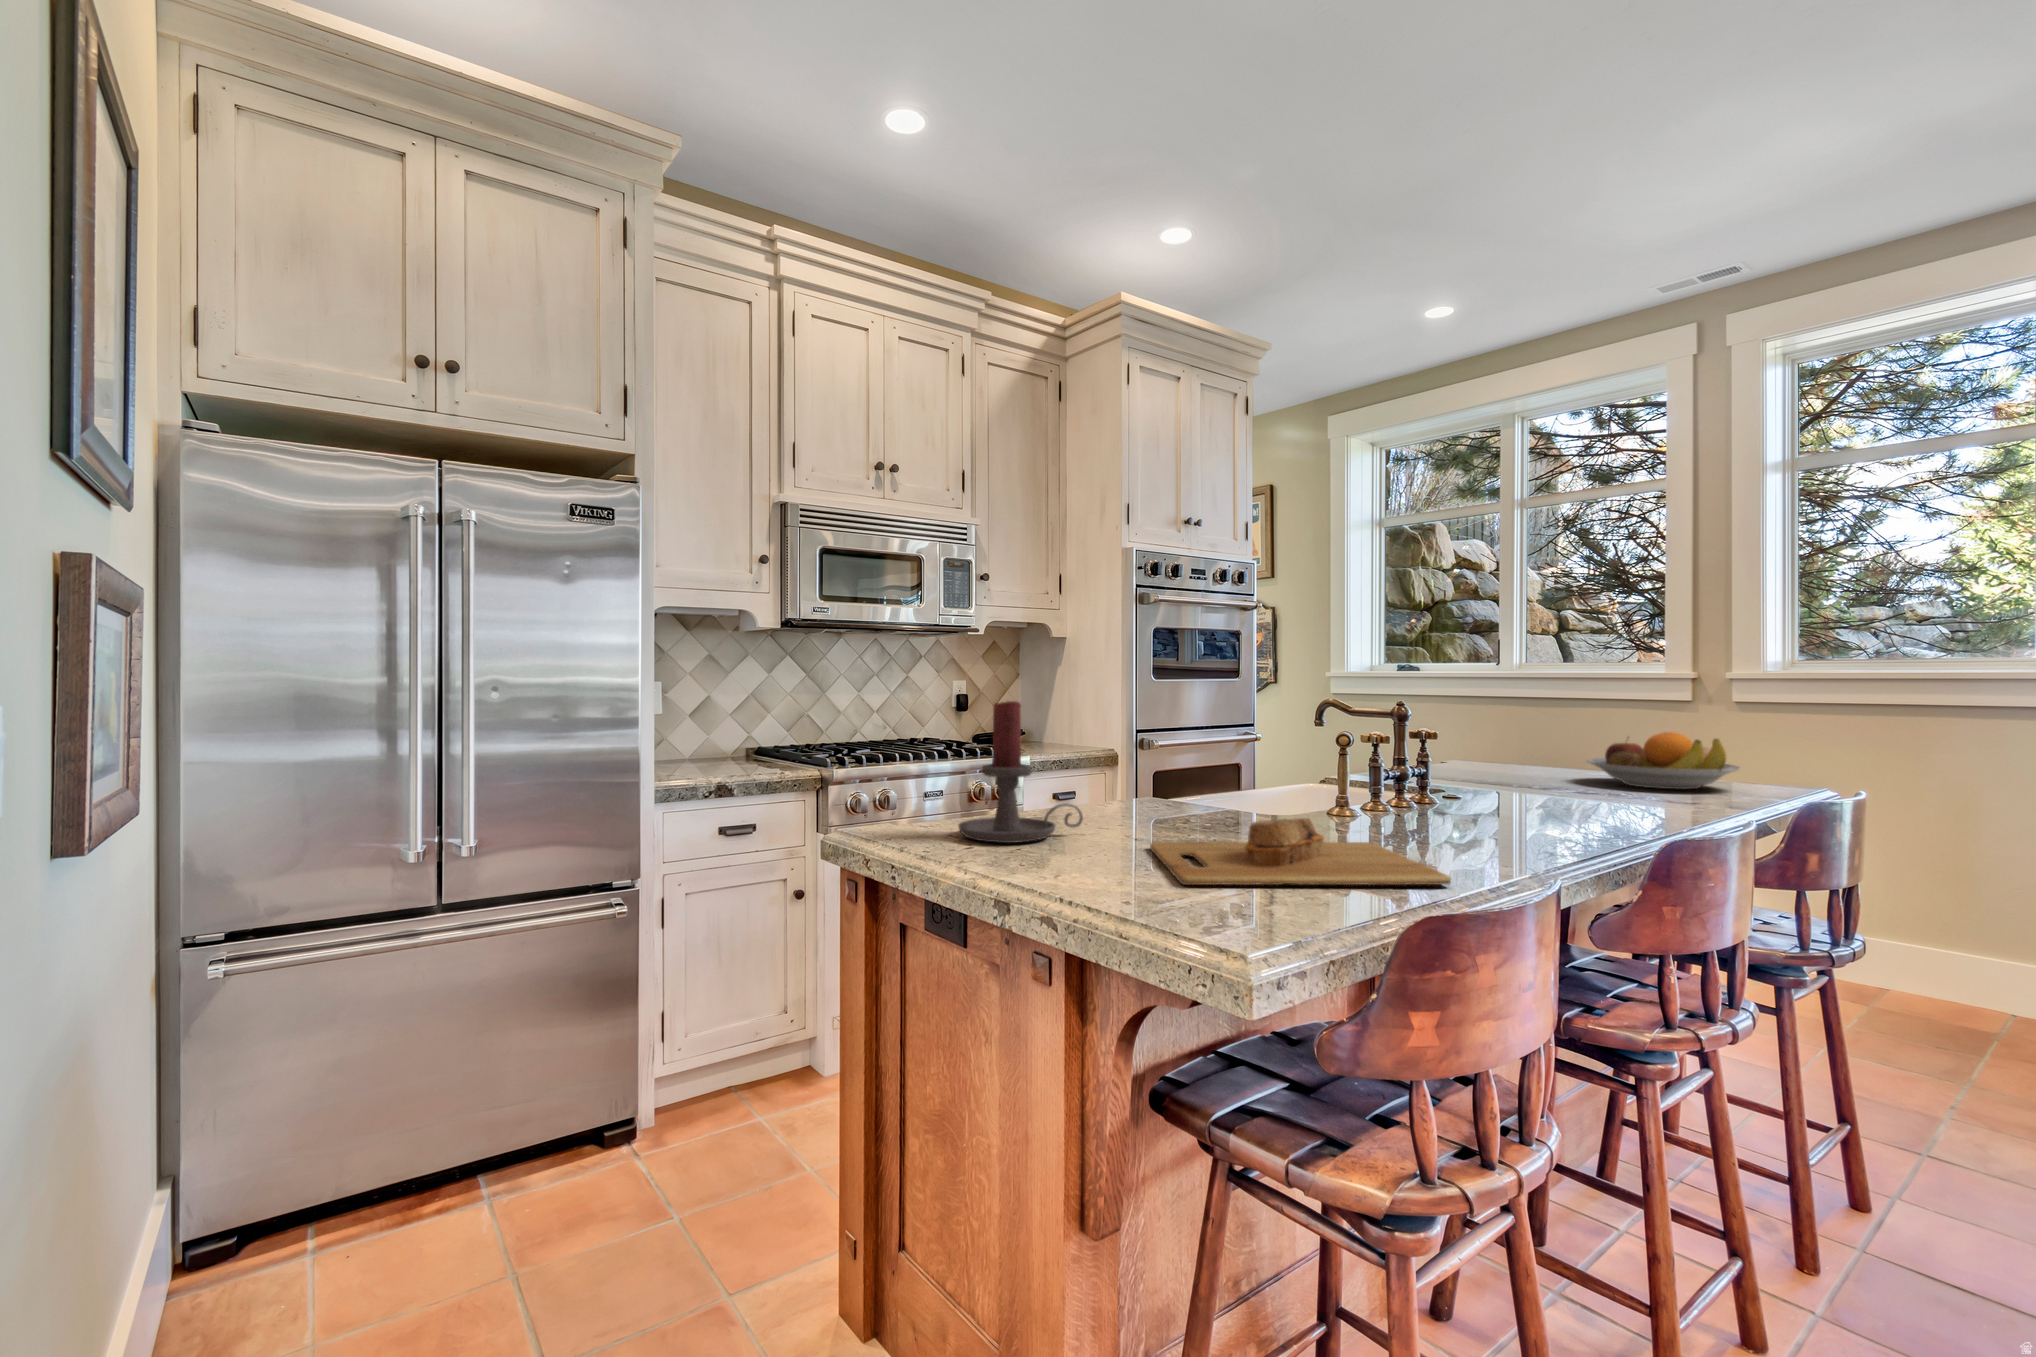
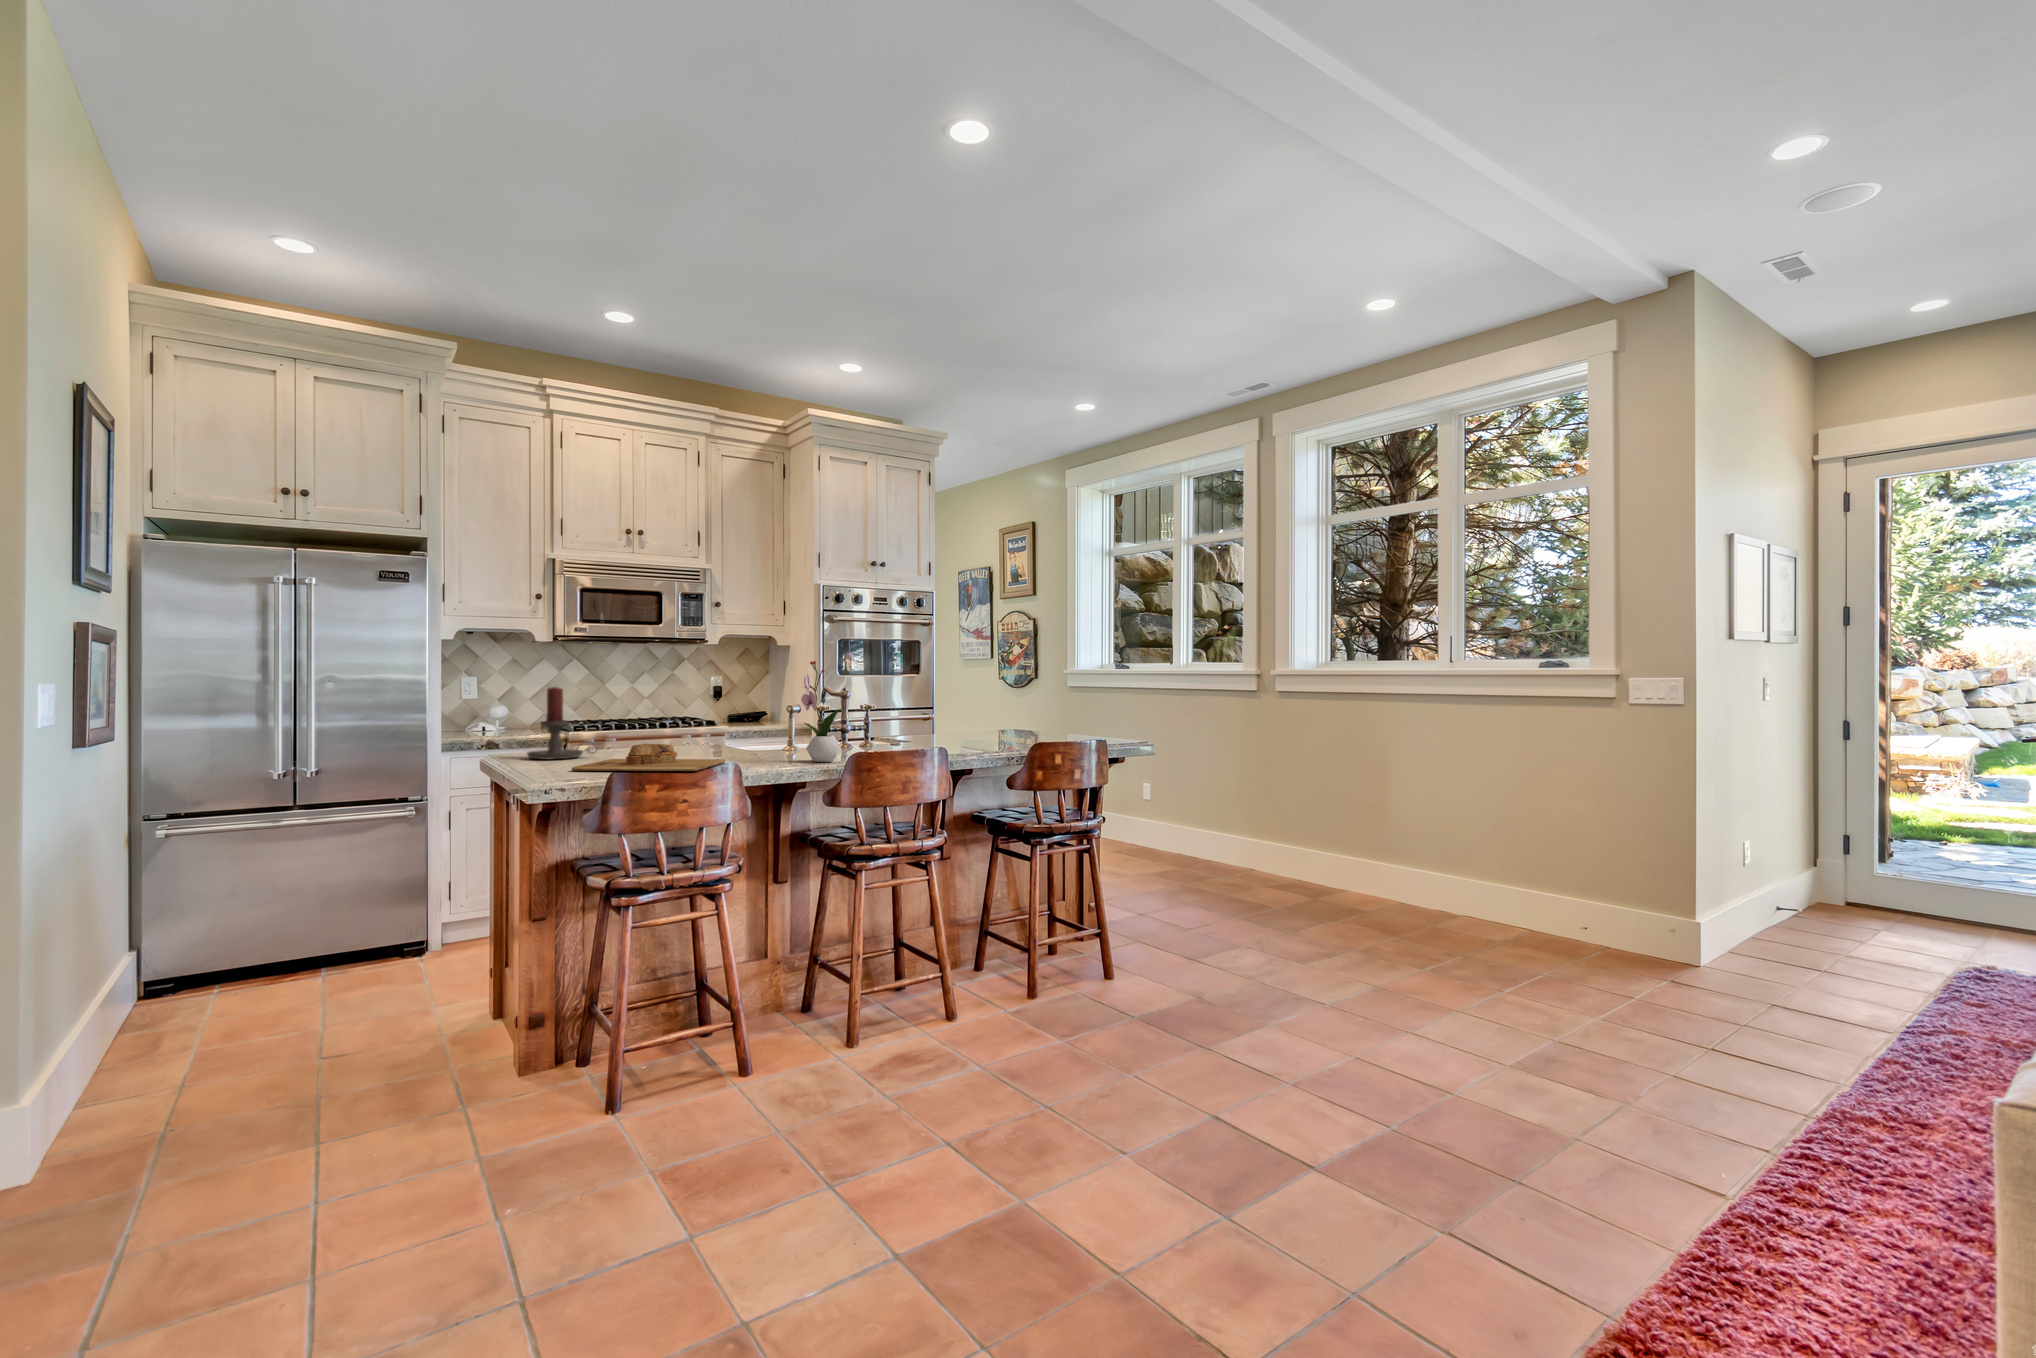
flower arrangement: none [1479,650,1580,844] -> present [801,661,841,762]
fruit bowl: present [1587,732,1741,789] -> none [1021,709,1101,744]

